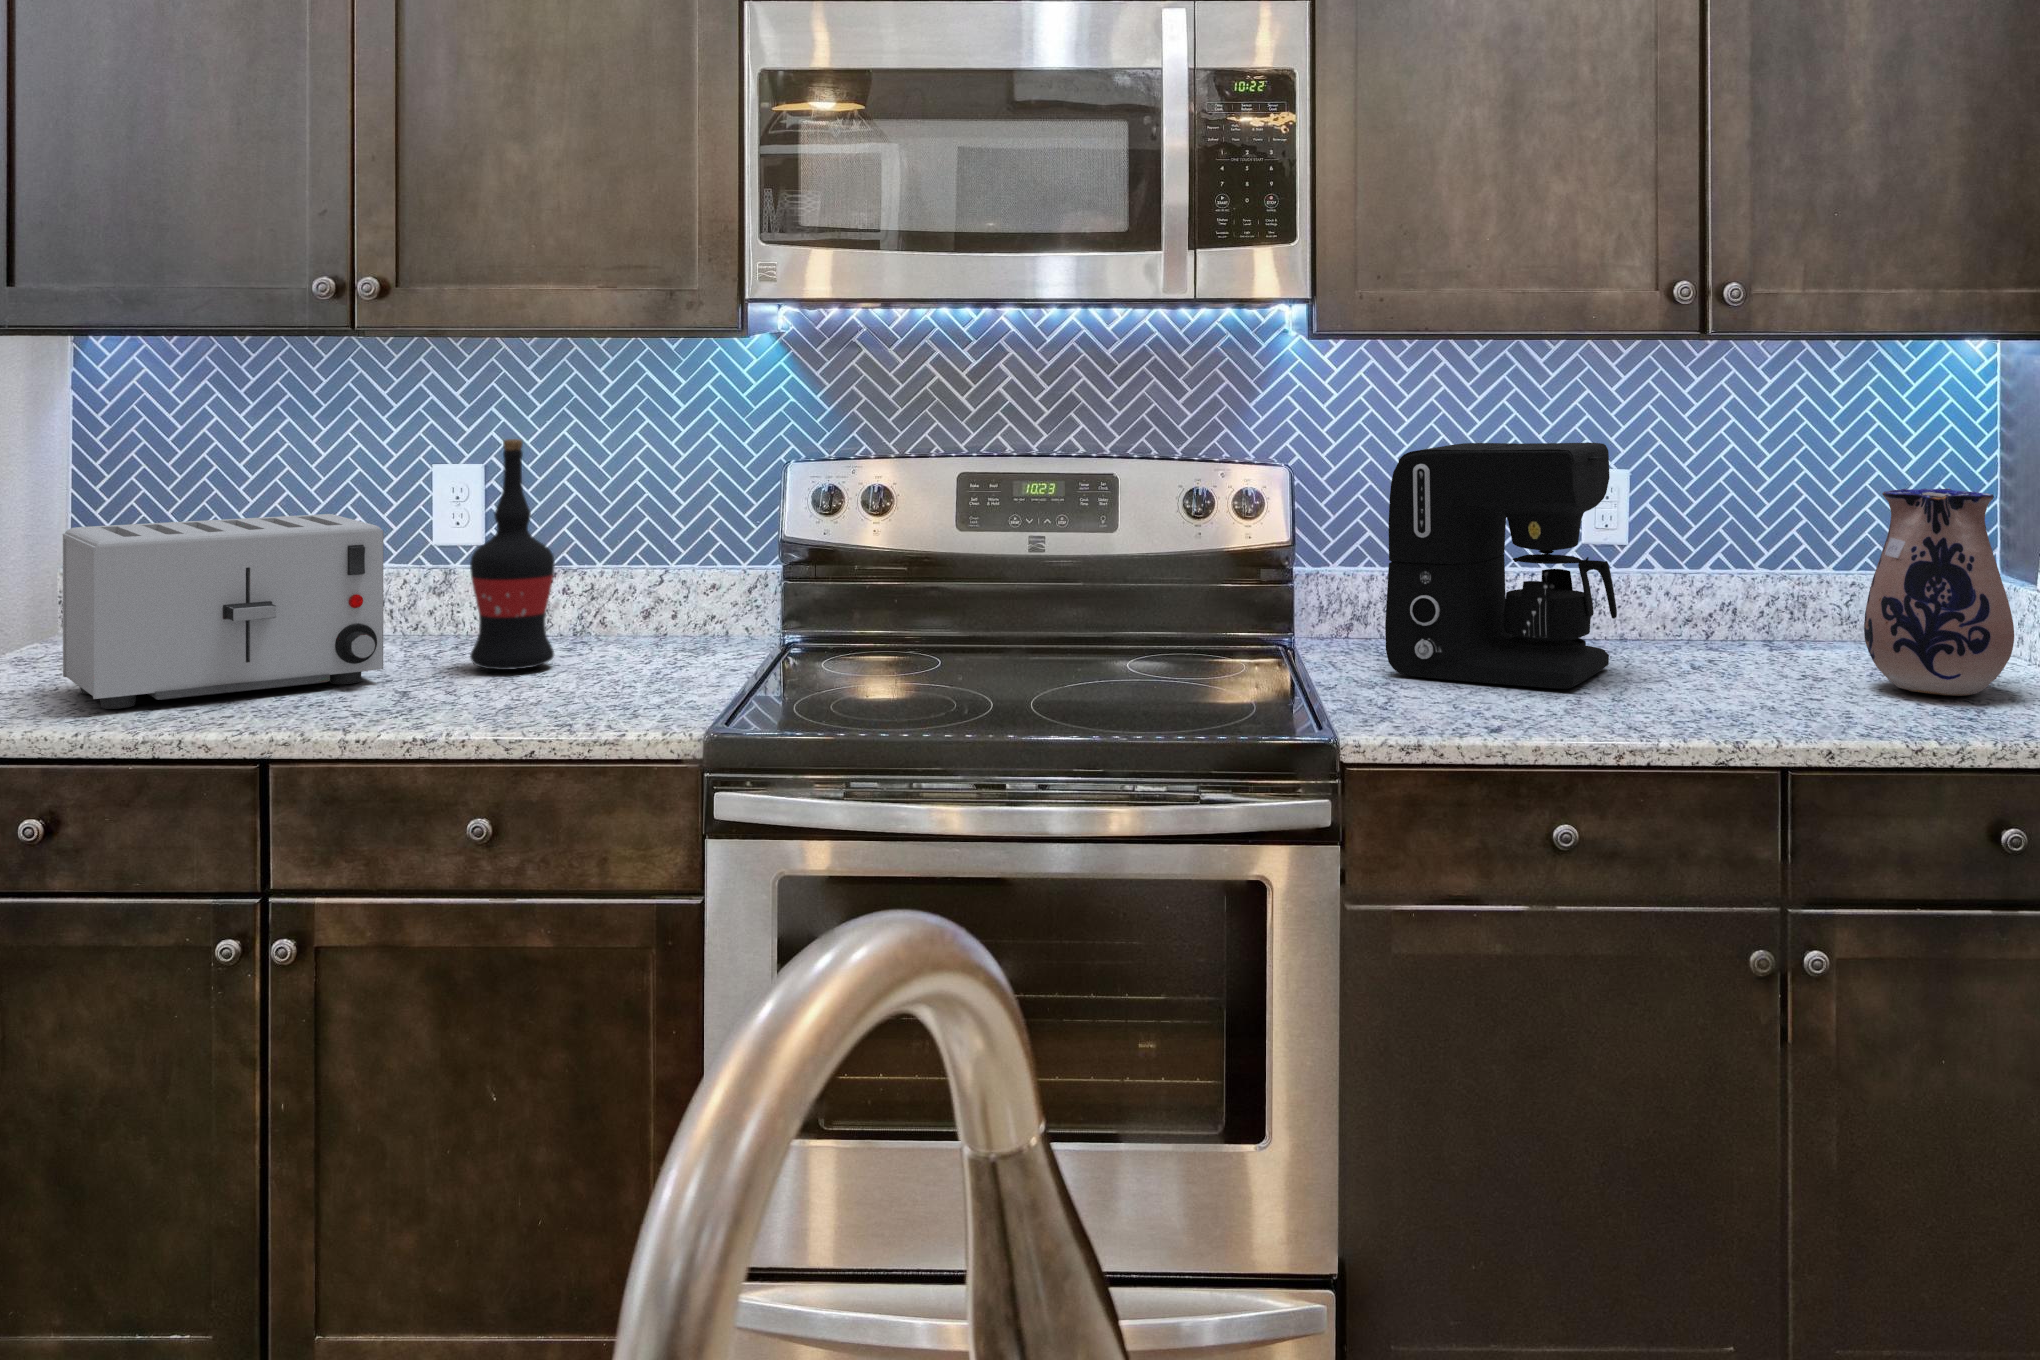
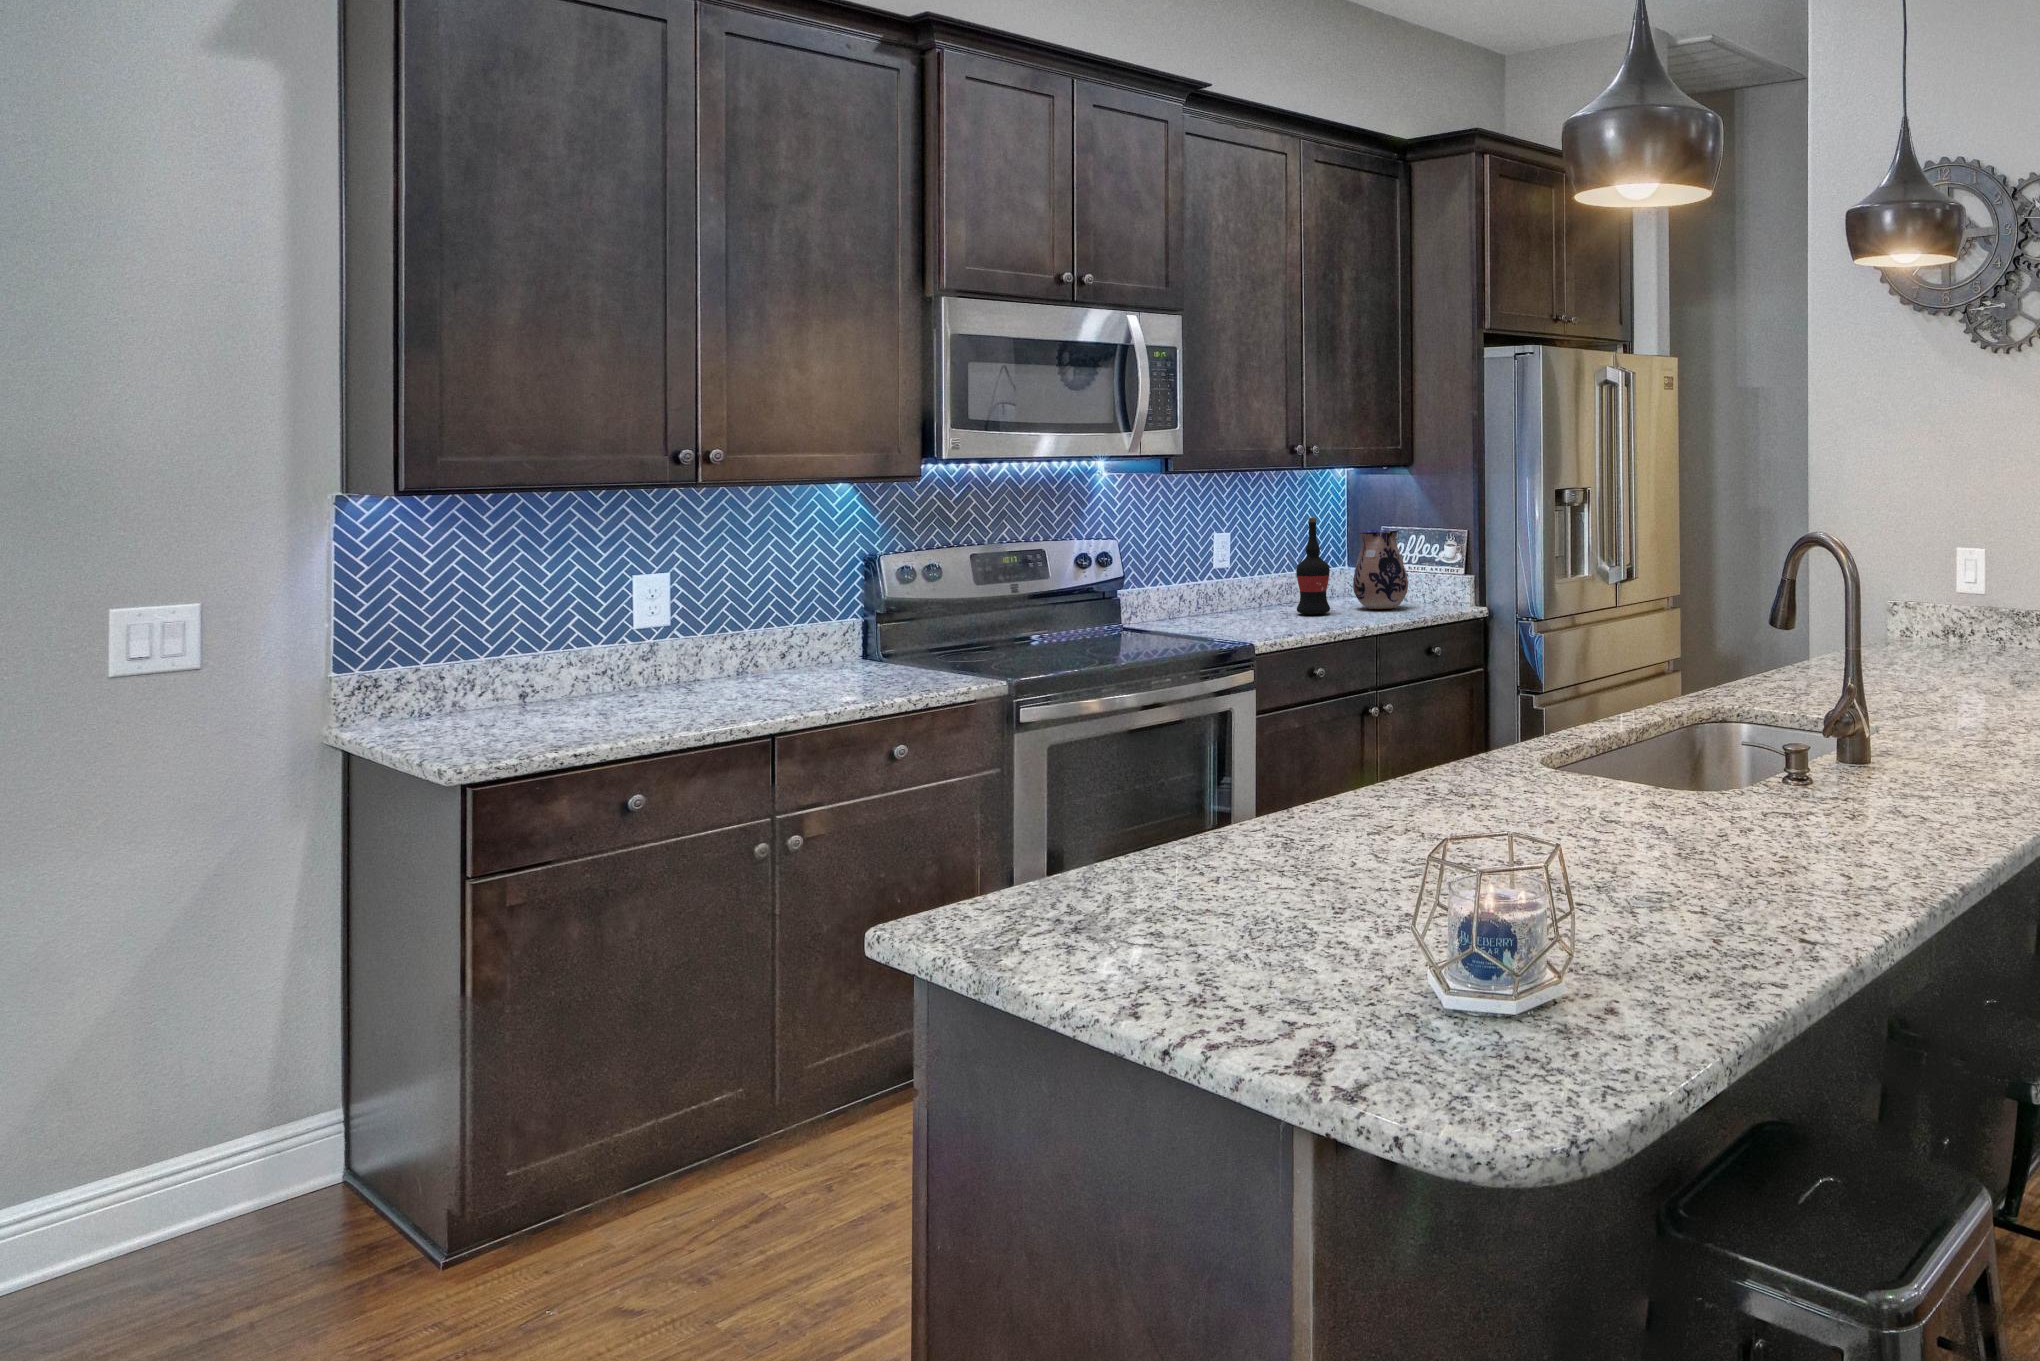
wine bottle: present [470,439,555,670] -> present [1296,517,1330,615]
coffee maker: present [1385,443,1617,689] -> none [1181,519,1281,628]
toaster: present [63,514,383,709] -> none [569,605,765,729]

